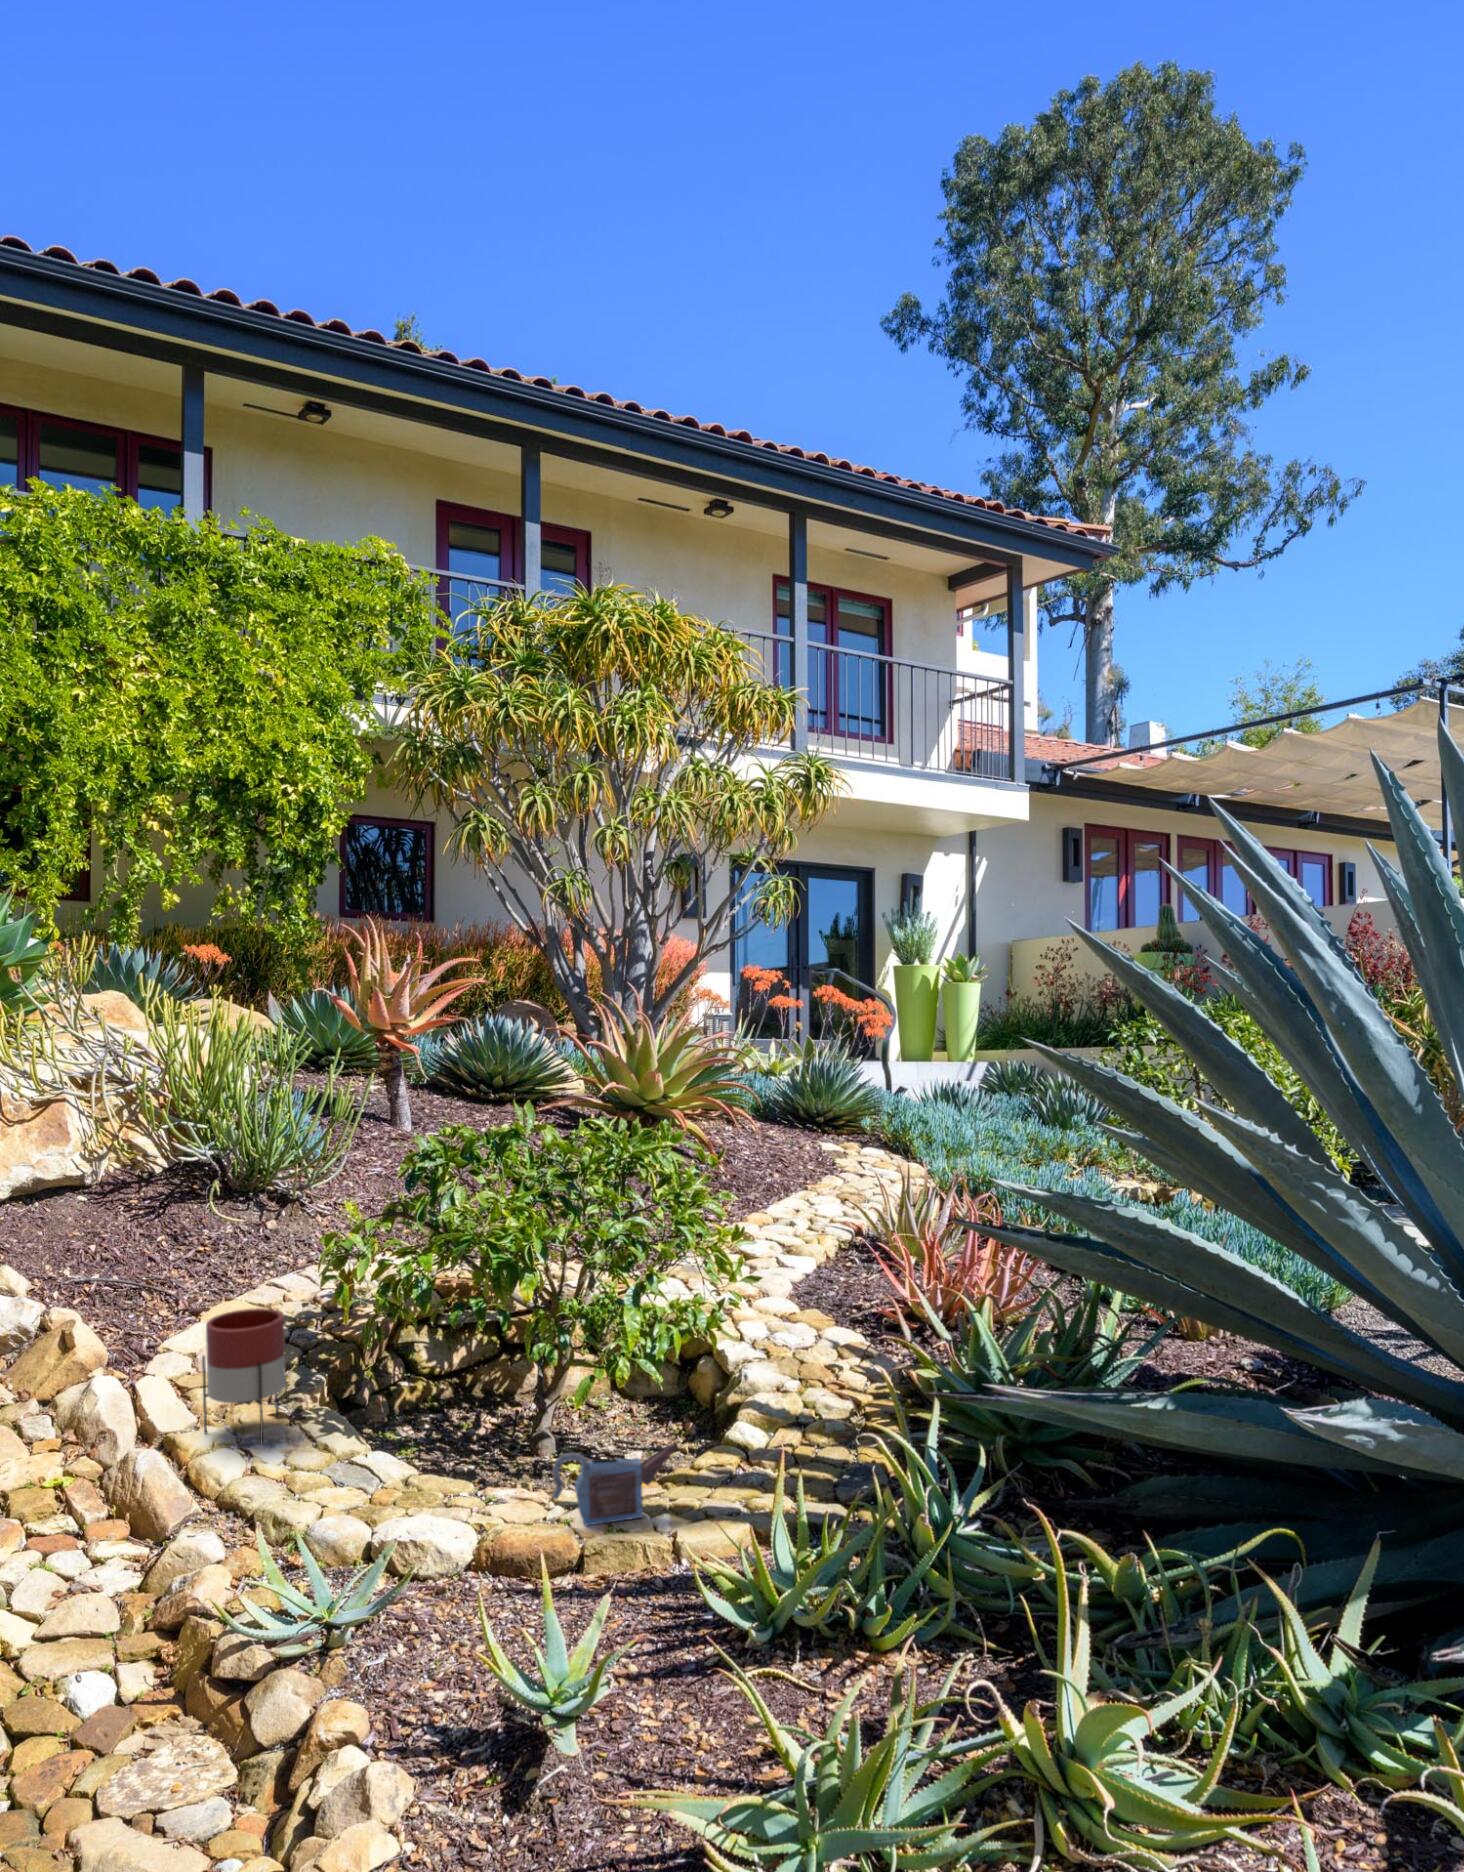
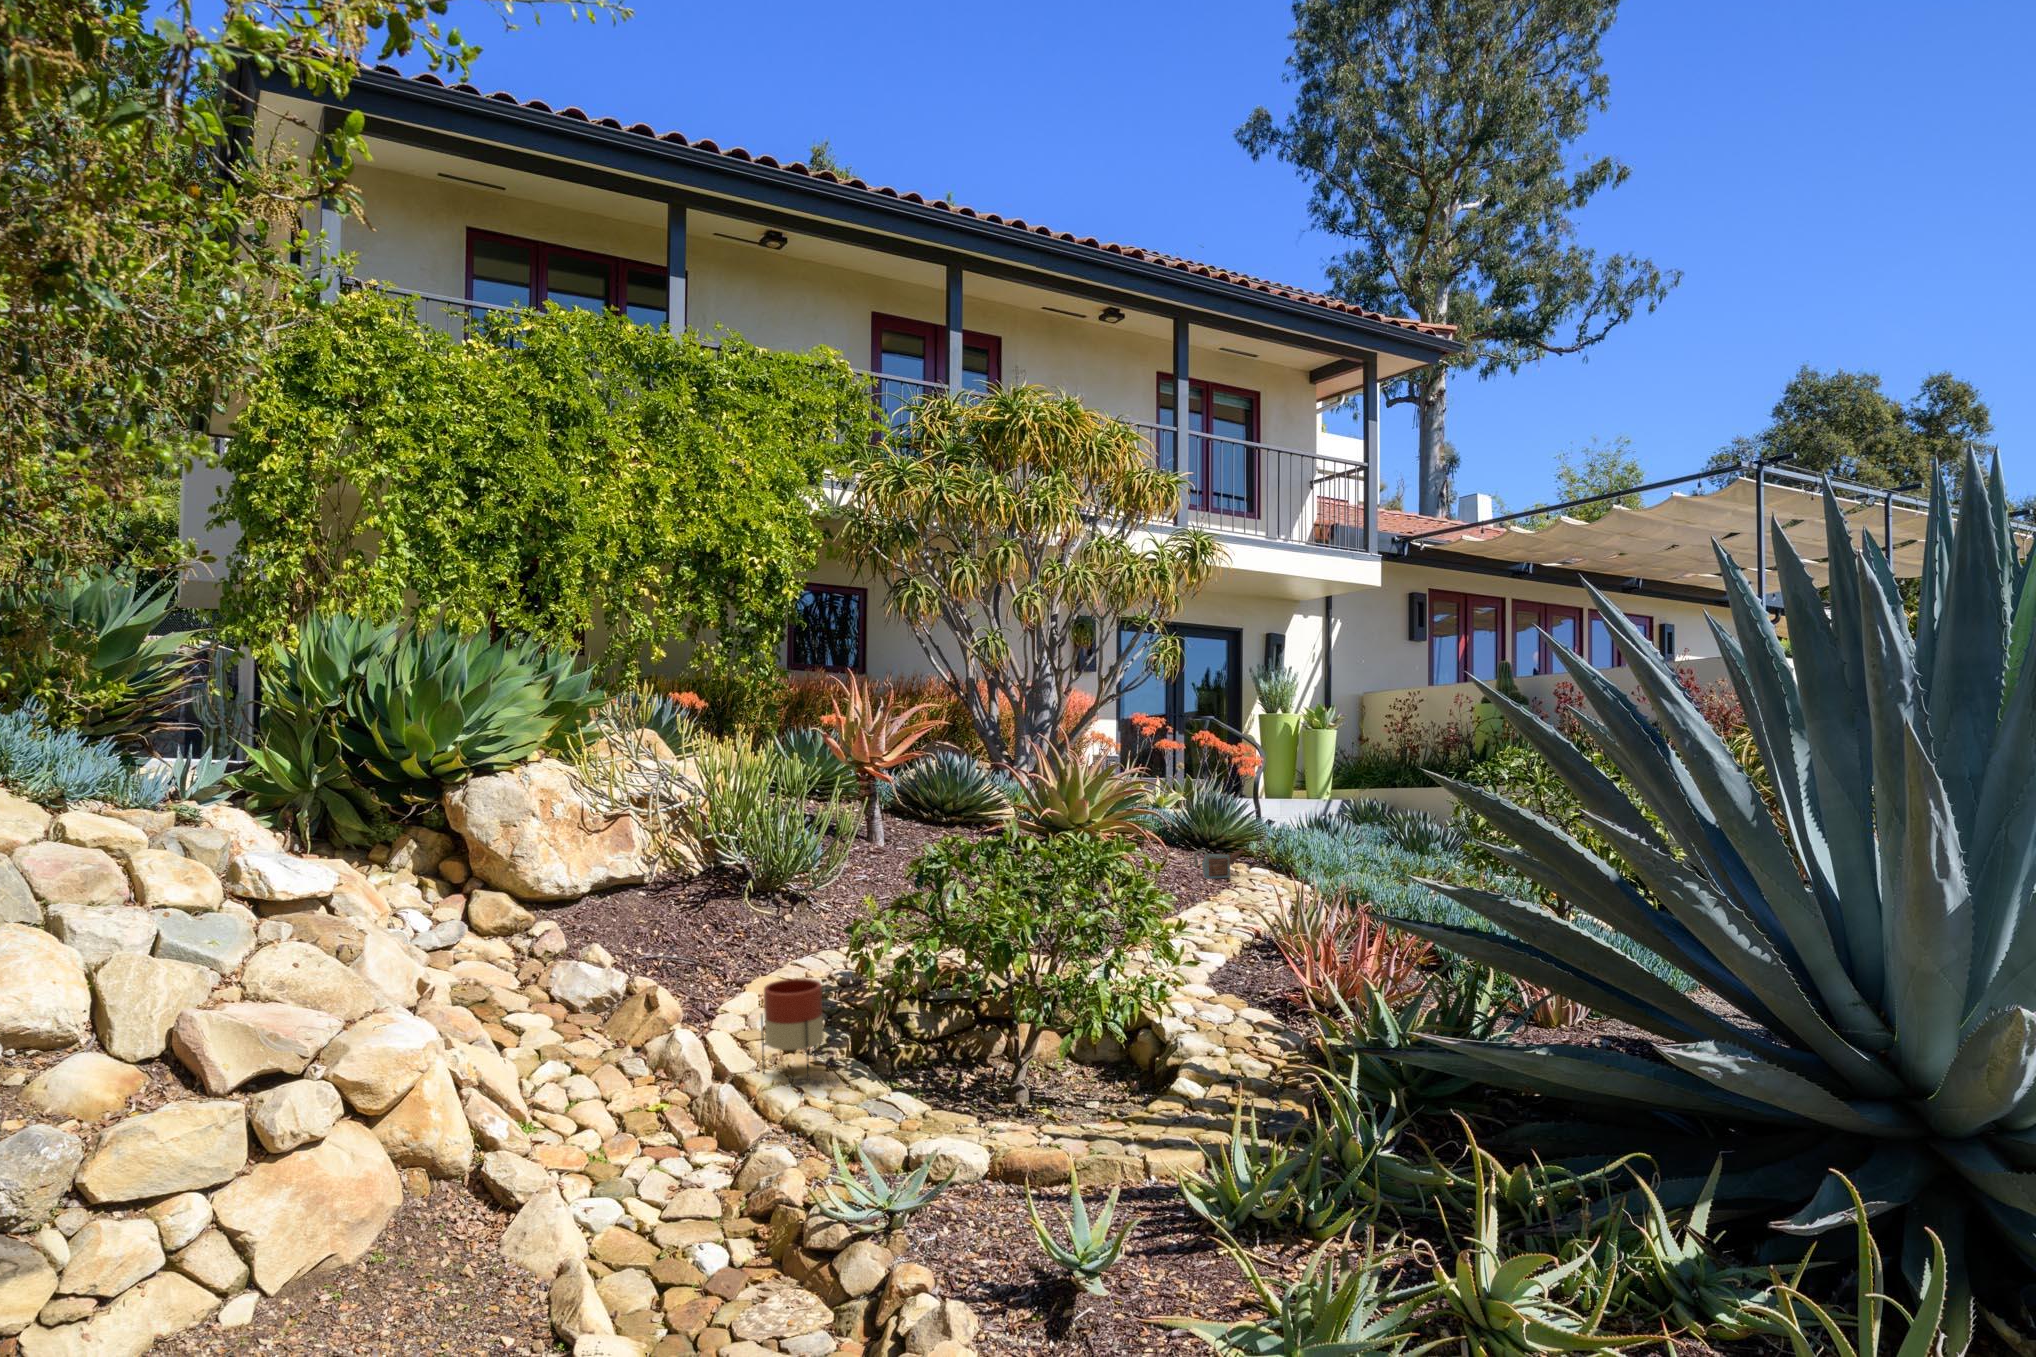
watering can: present [552,1444,677,1525] -> present [1194,849,1243,879]

